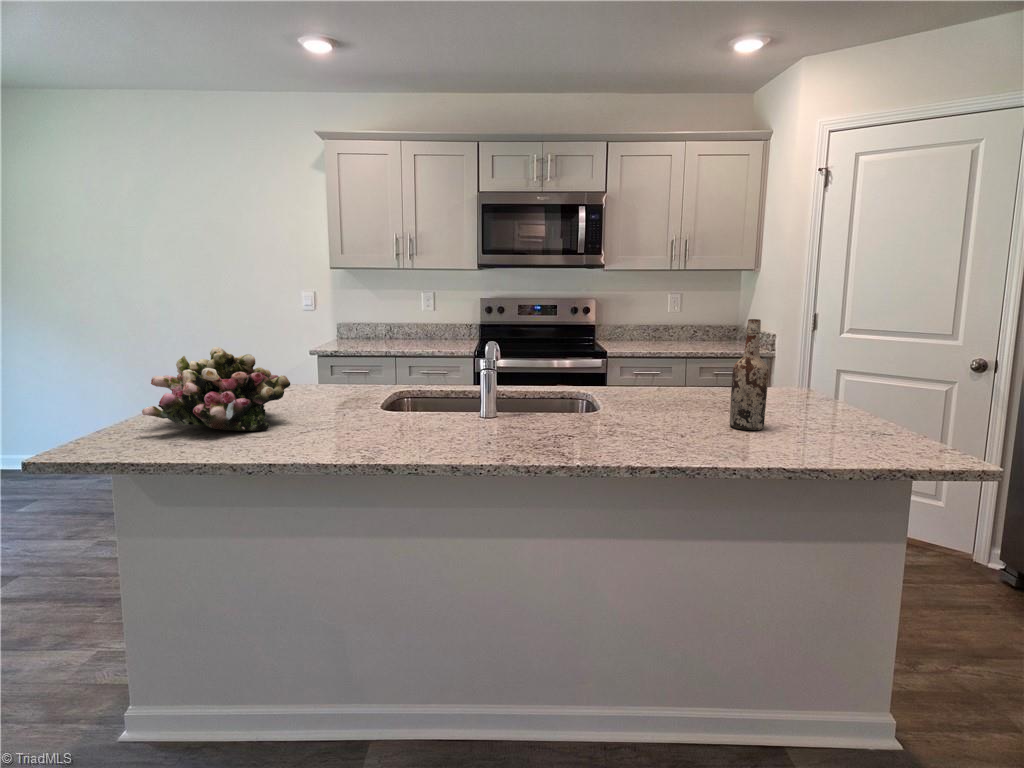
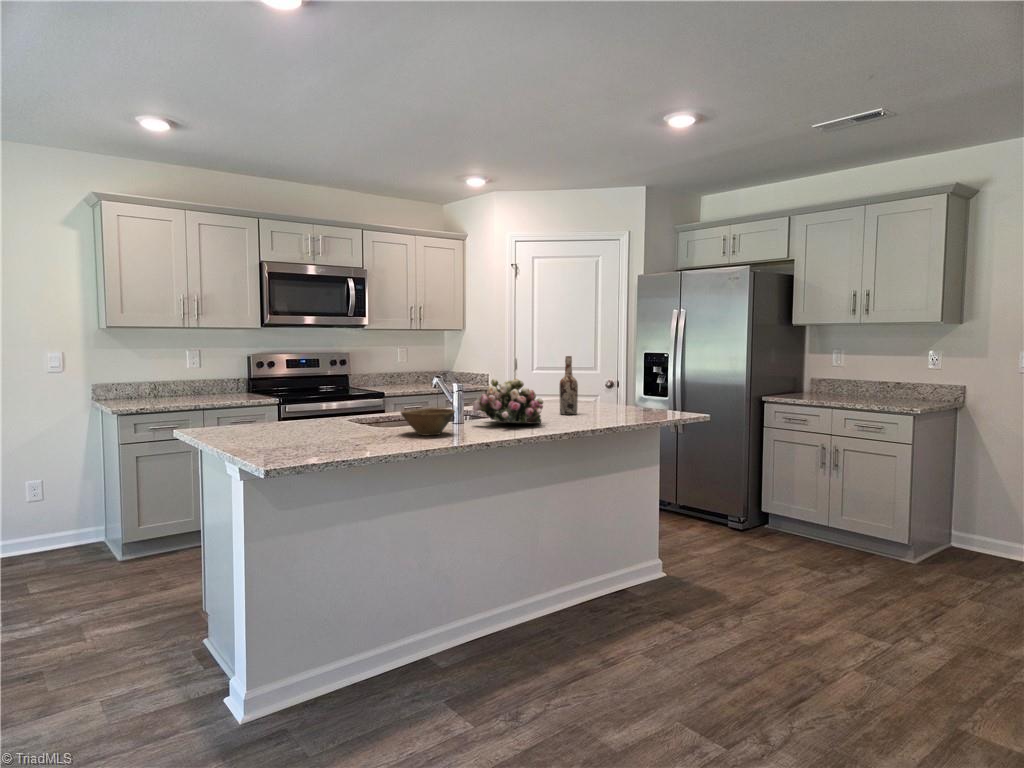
flower arrangement: present [142,347,290,431] -> present [473,378,543,424]
bowl: none [348,396,434,445] -> present [401,408,455,435]

